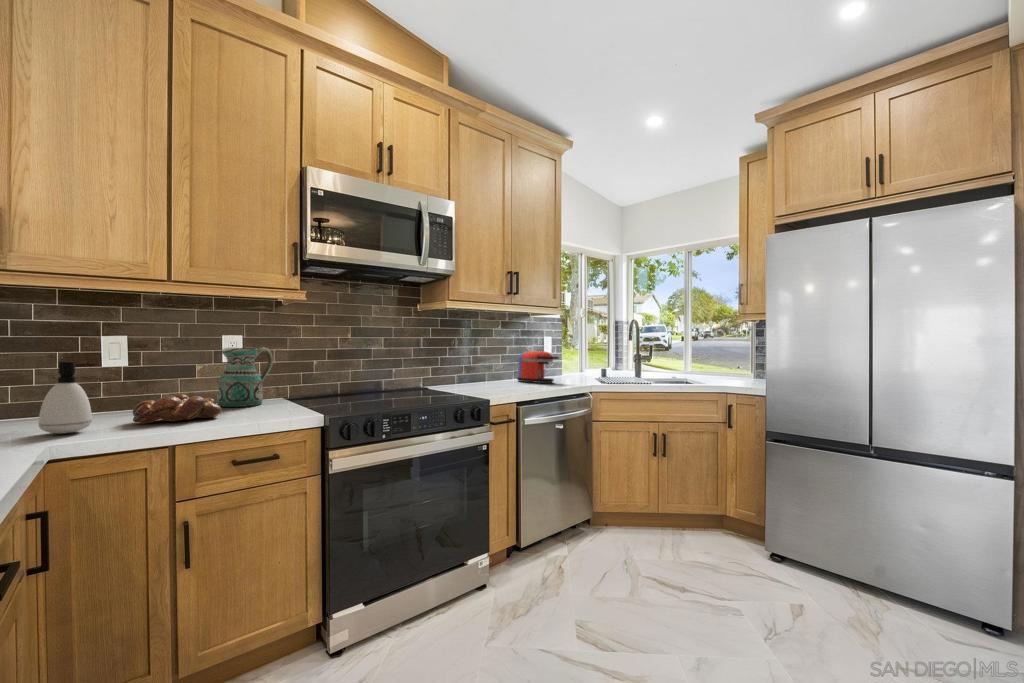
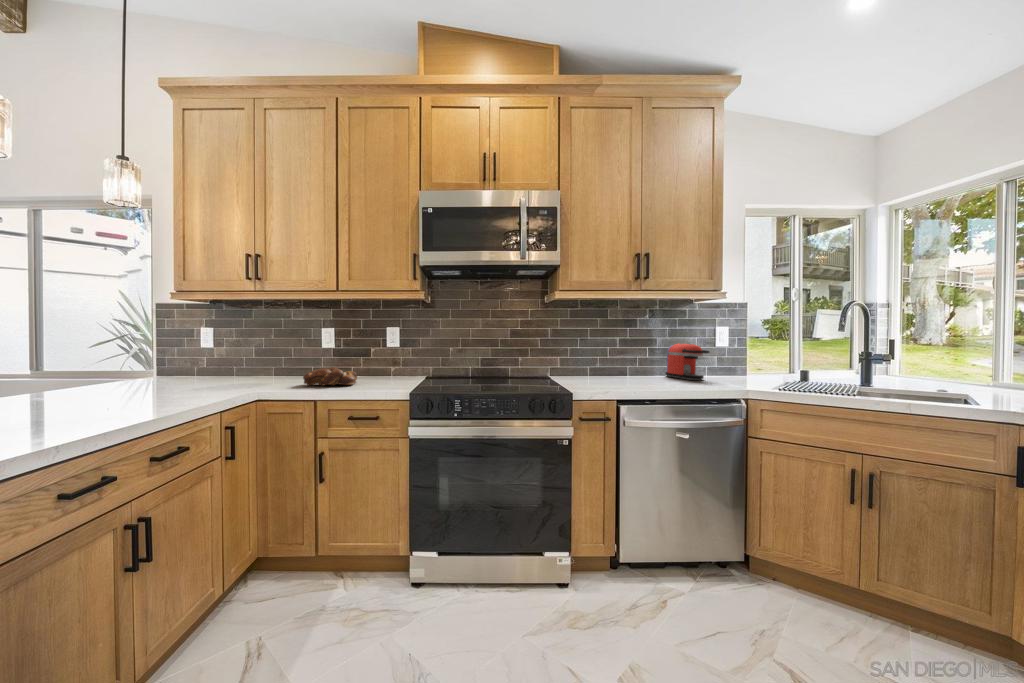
ceramic pitcher: present [217,347,273,407] -> none [376,336,417,380]
soap dispenser: present [39,361,94,434] -> none [253,342,281,387]

